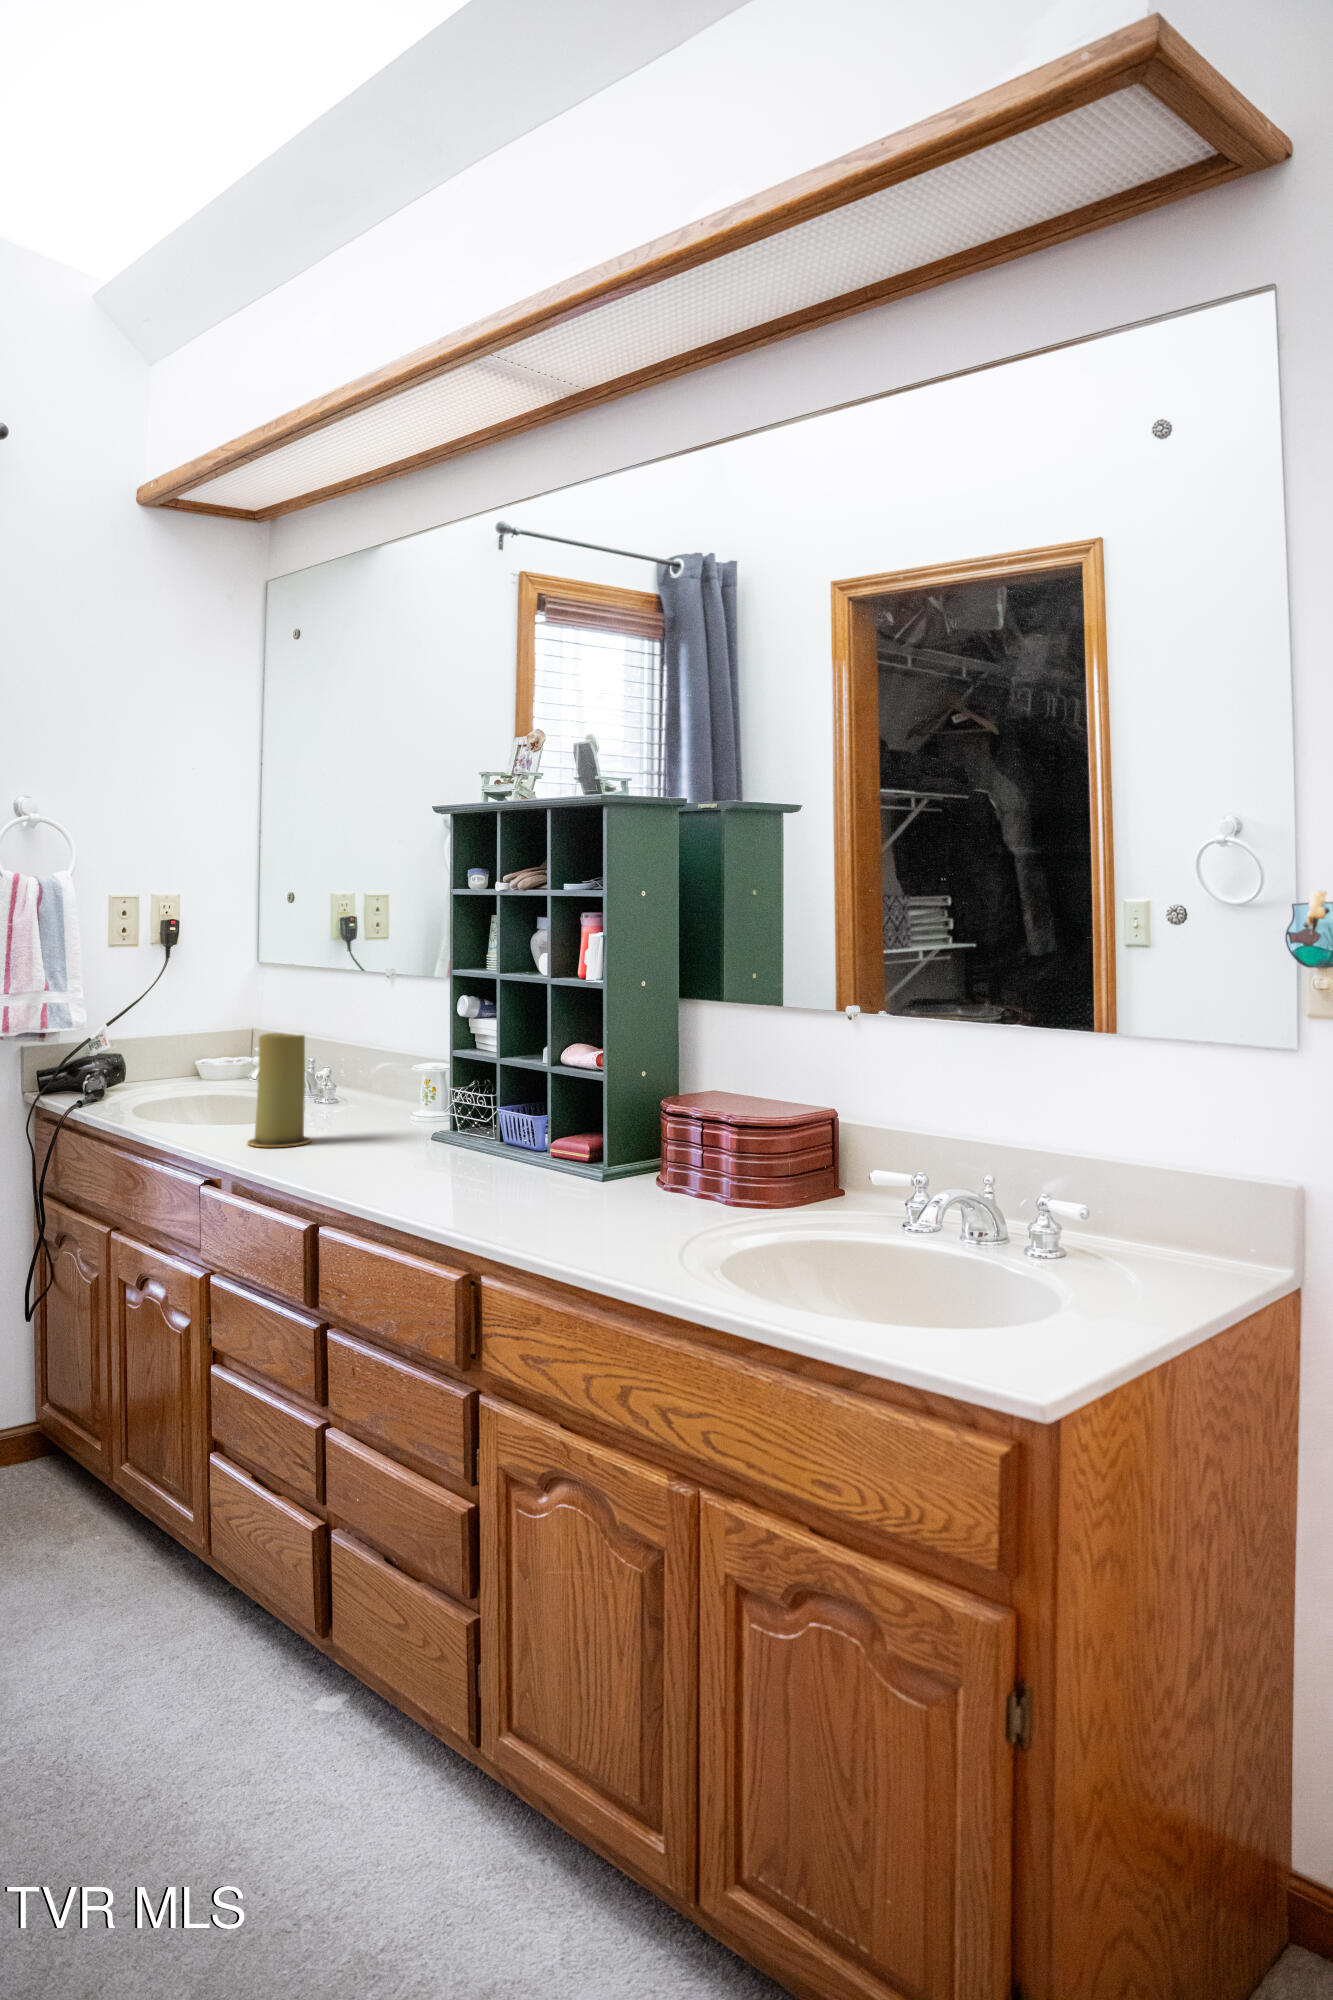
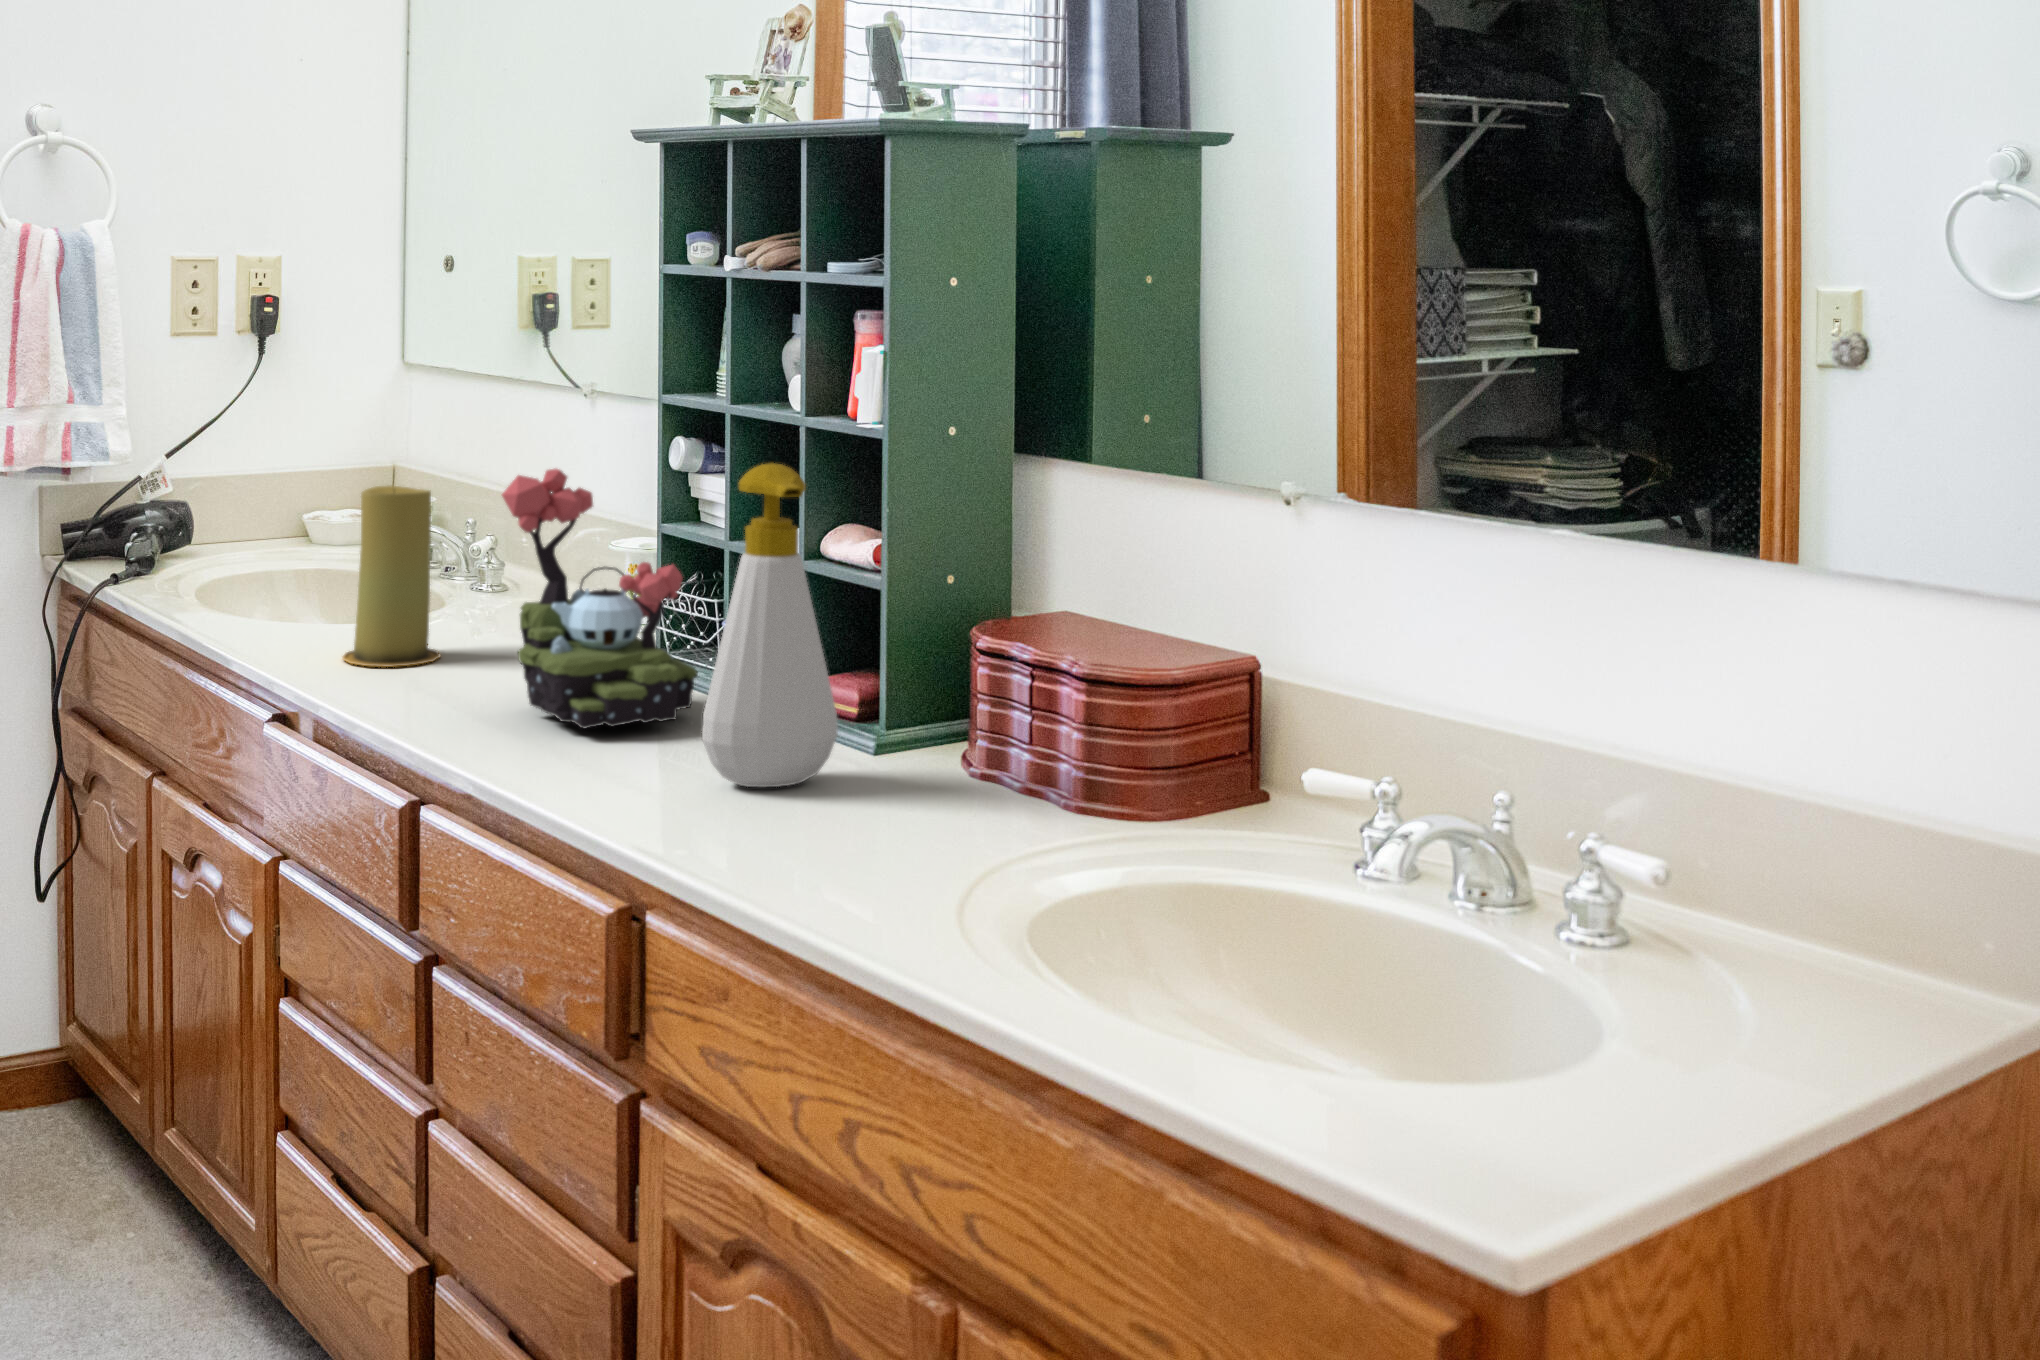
soap bottle: none [503,1001,587,1201] -> present [702,463,838,787]
plant: none [361,1015,489,1174] -> present [502,468,698,729]

